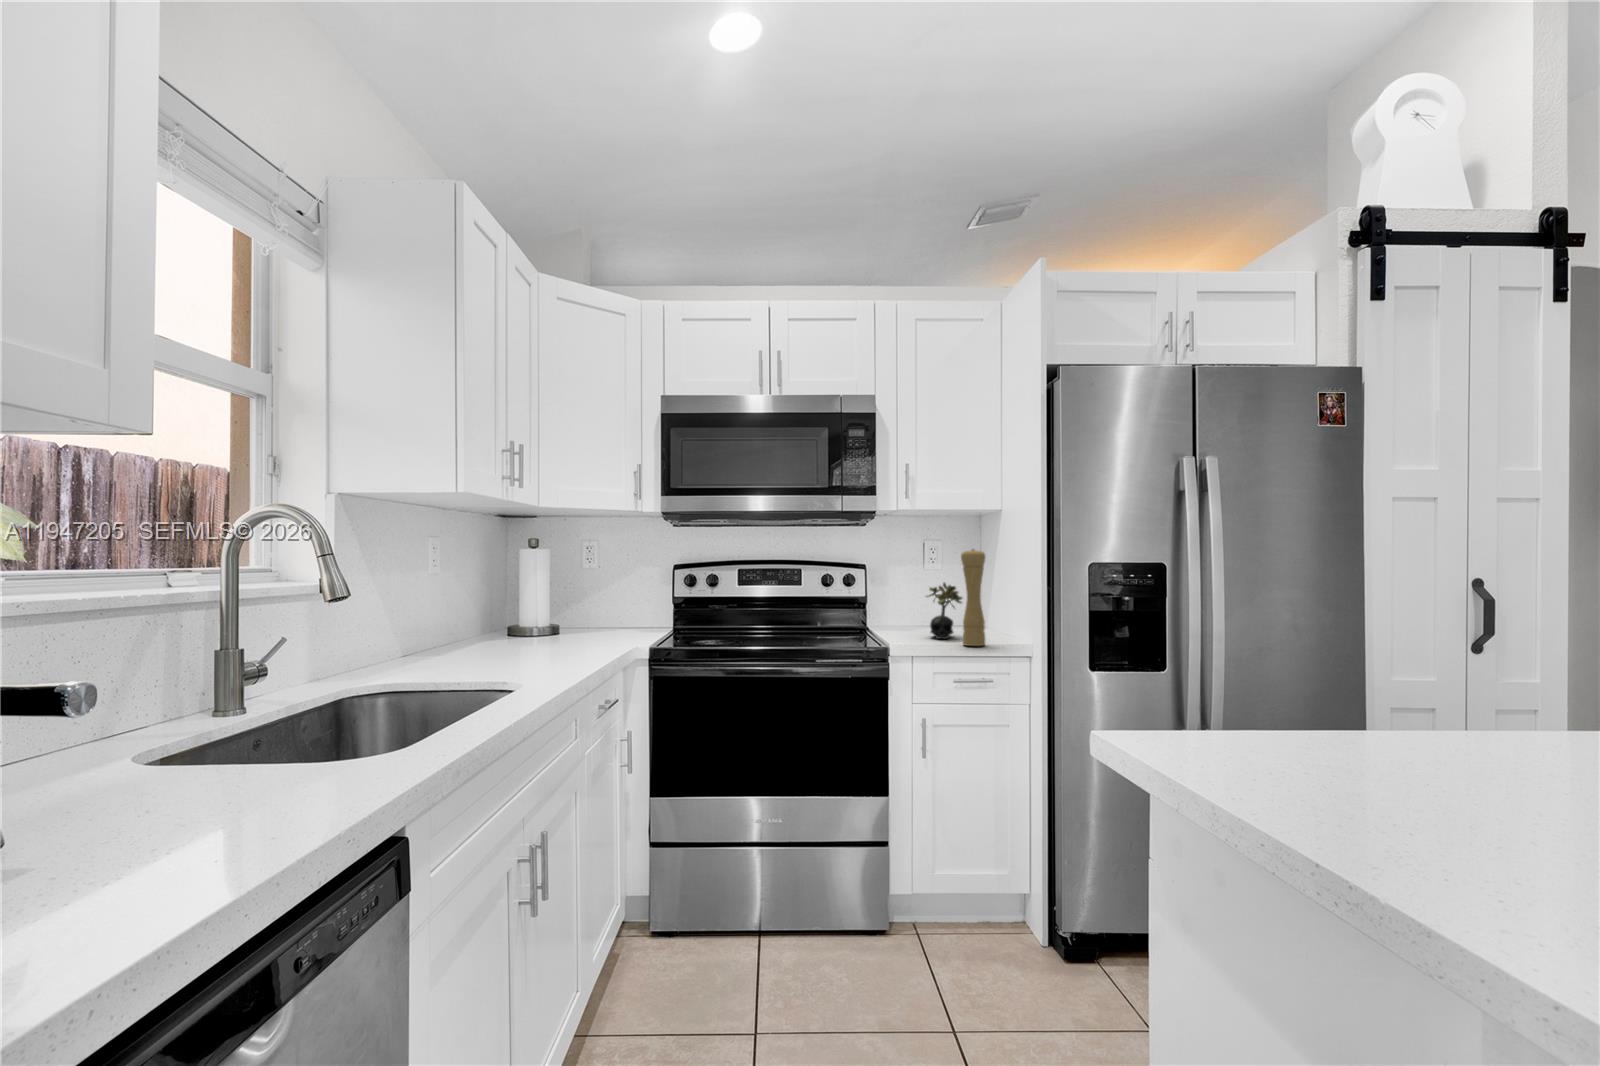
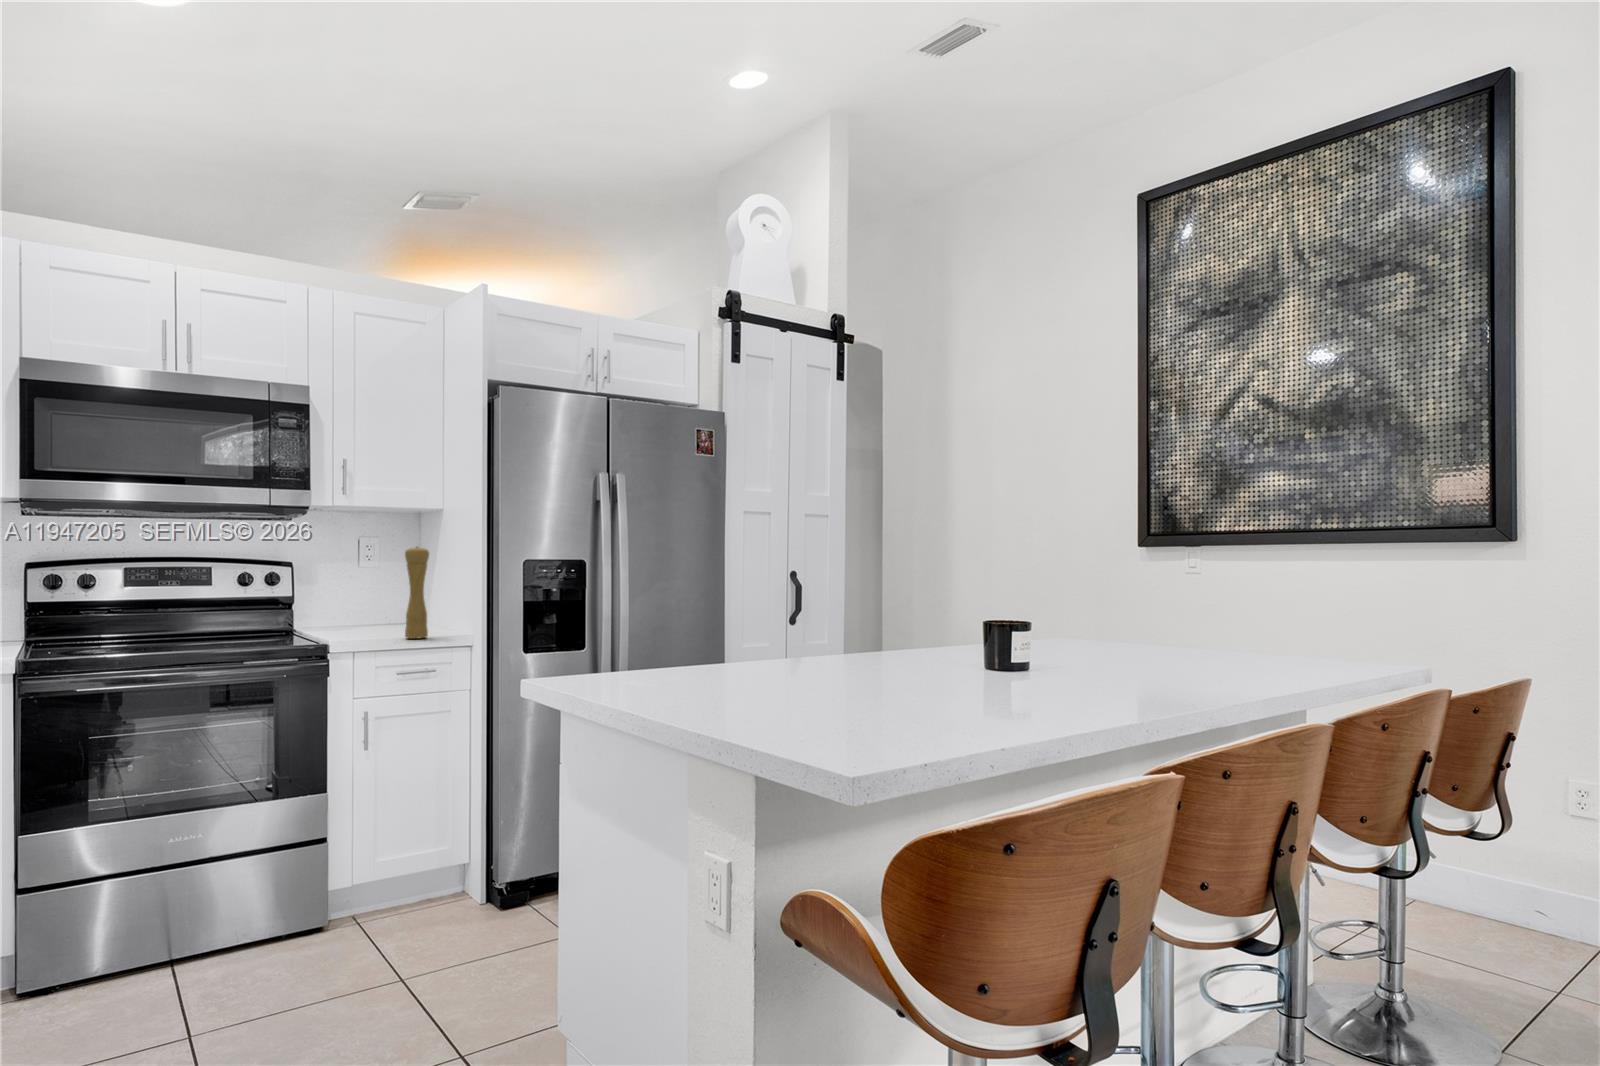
succulent plant: present [927,583,962,639] -> none [362,581,403,636]

